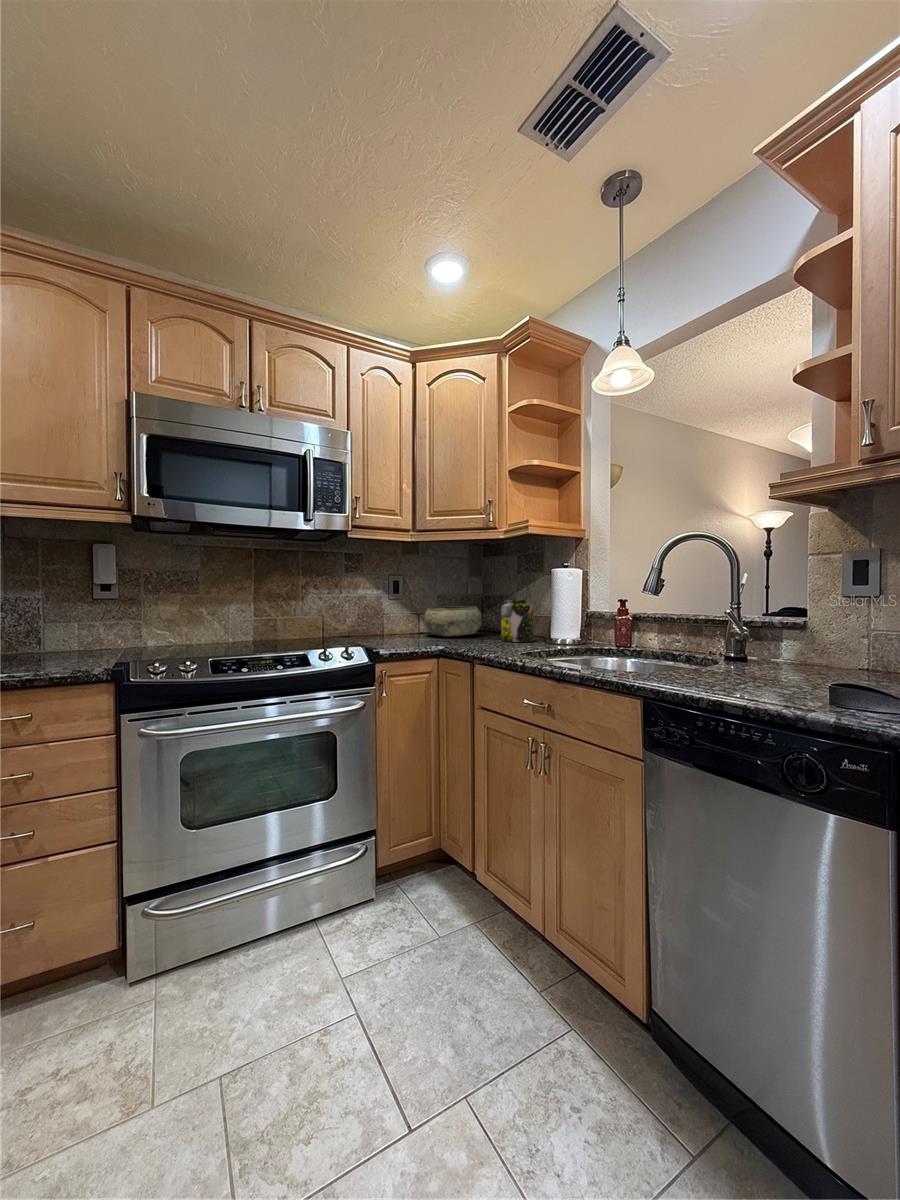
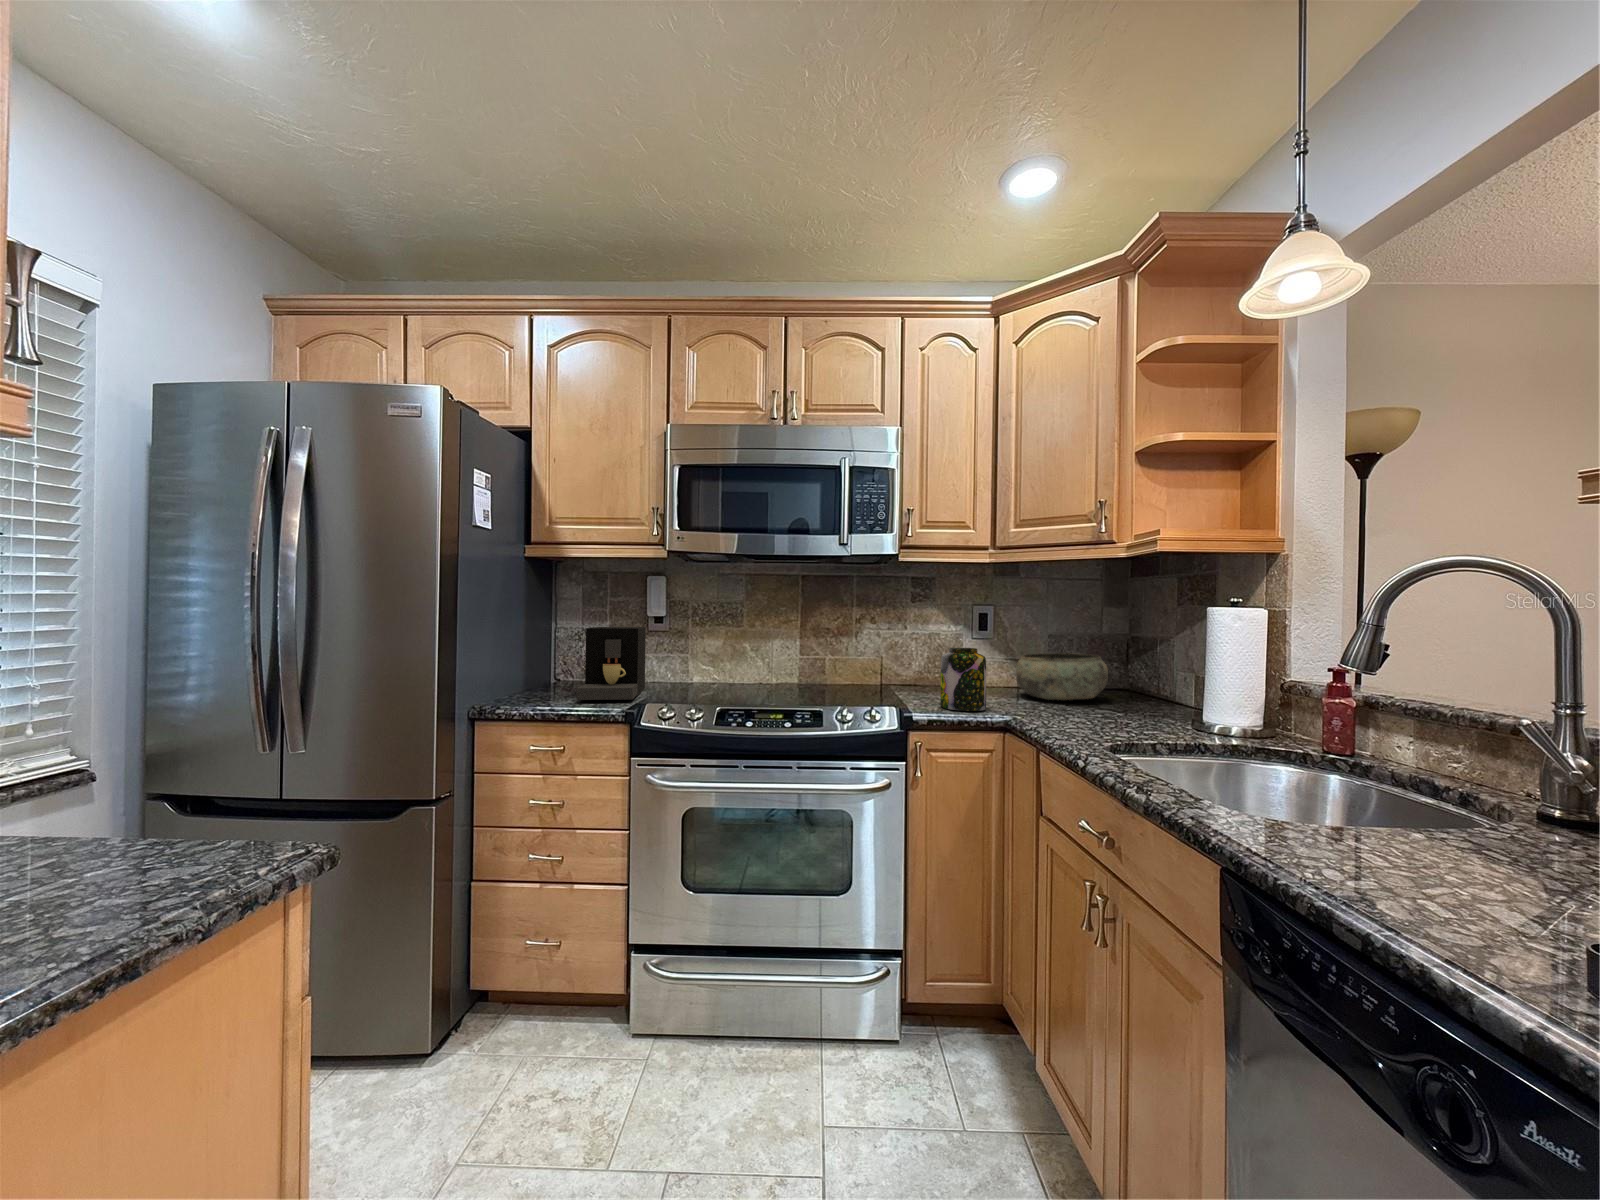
coffee maker: none [29,591,102,666] -> present [576,627,646,700]
jar: present [501,600,533,642] -> present [940,648,986,711]

